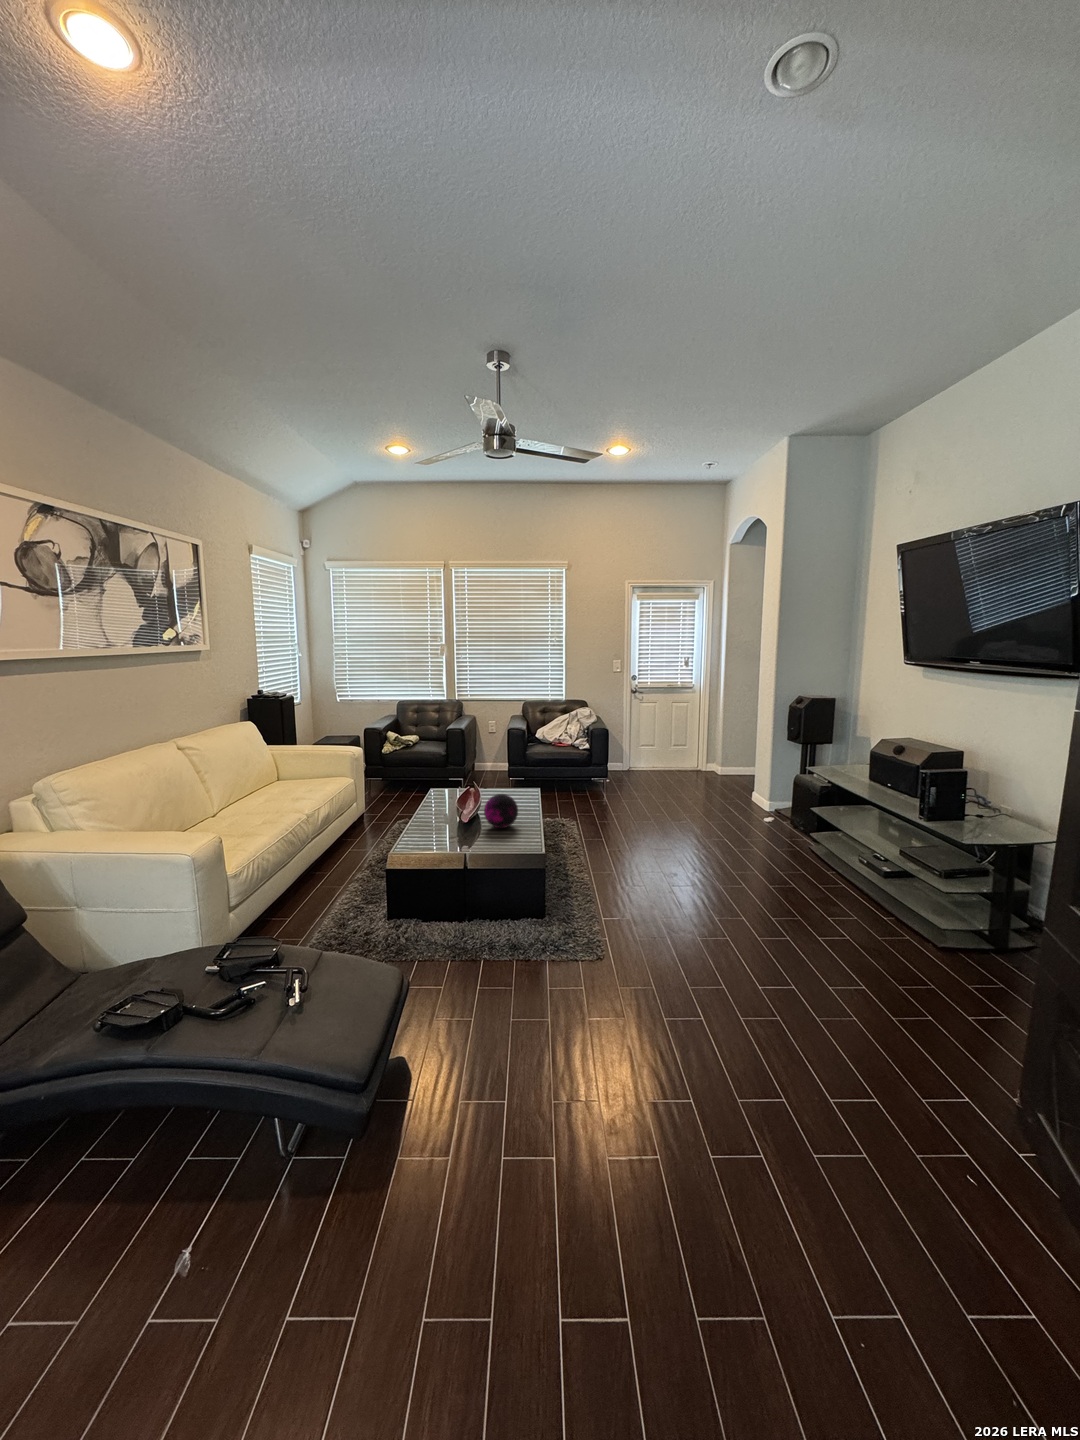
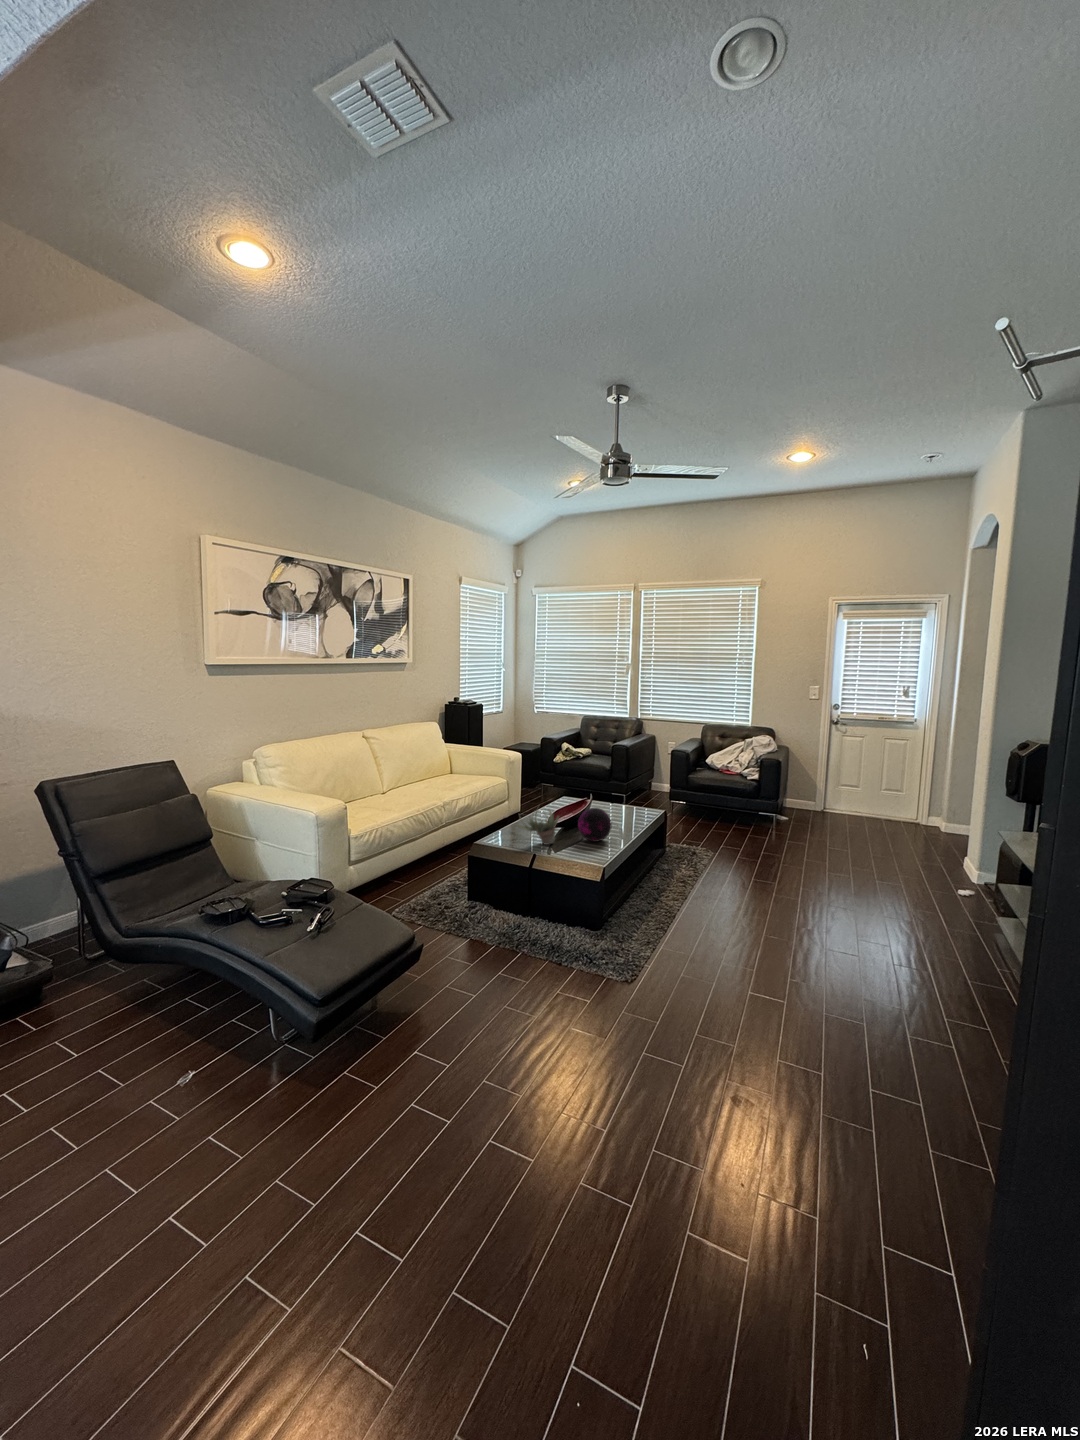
succulent plant: none [425,798,469,840] -> present [517,810,559,845]

